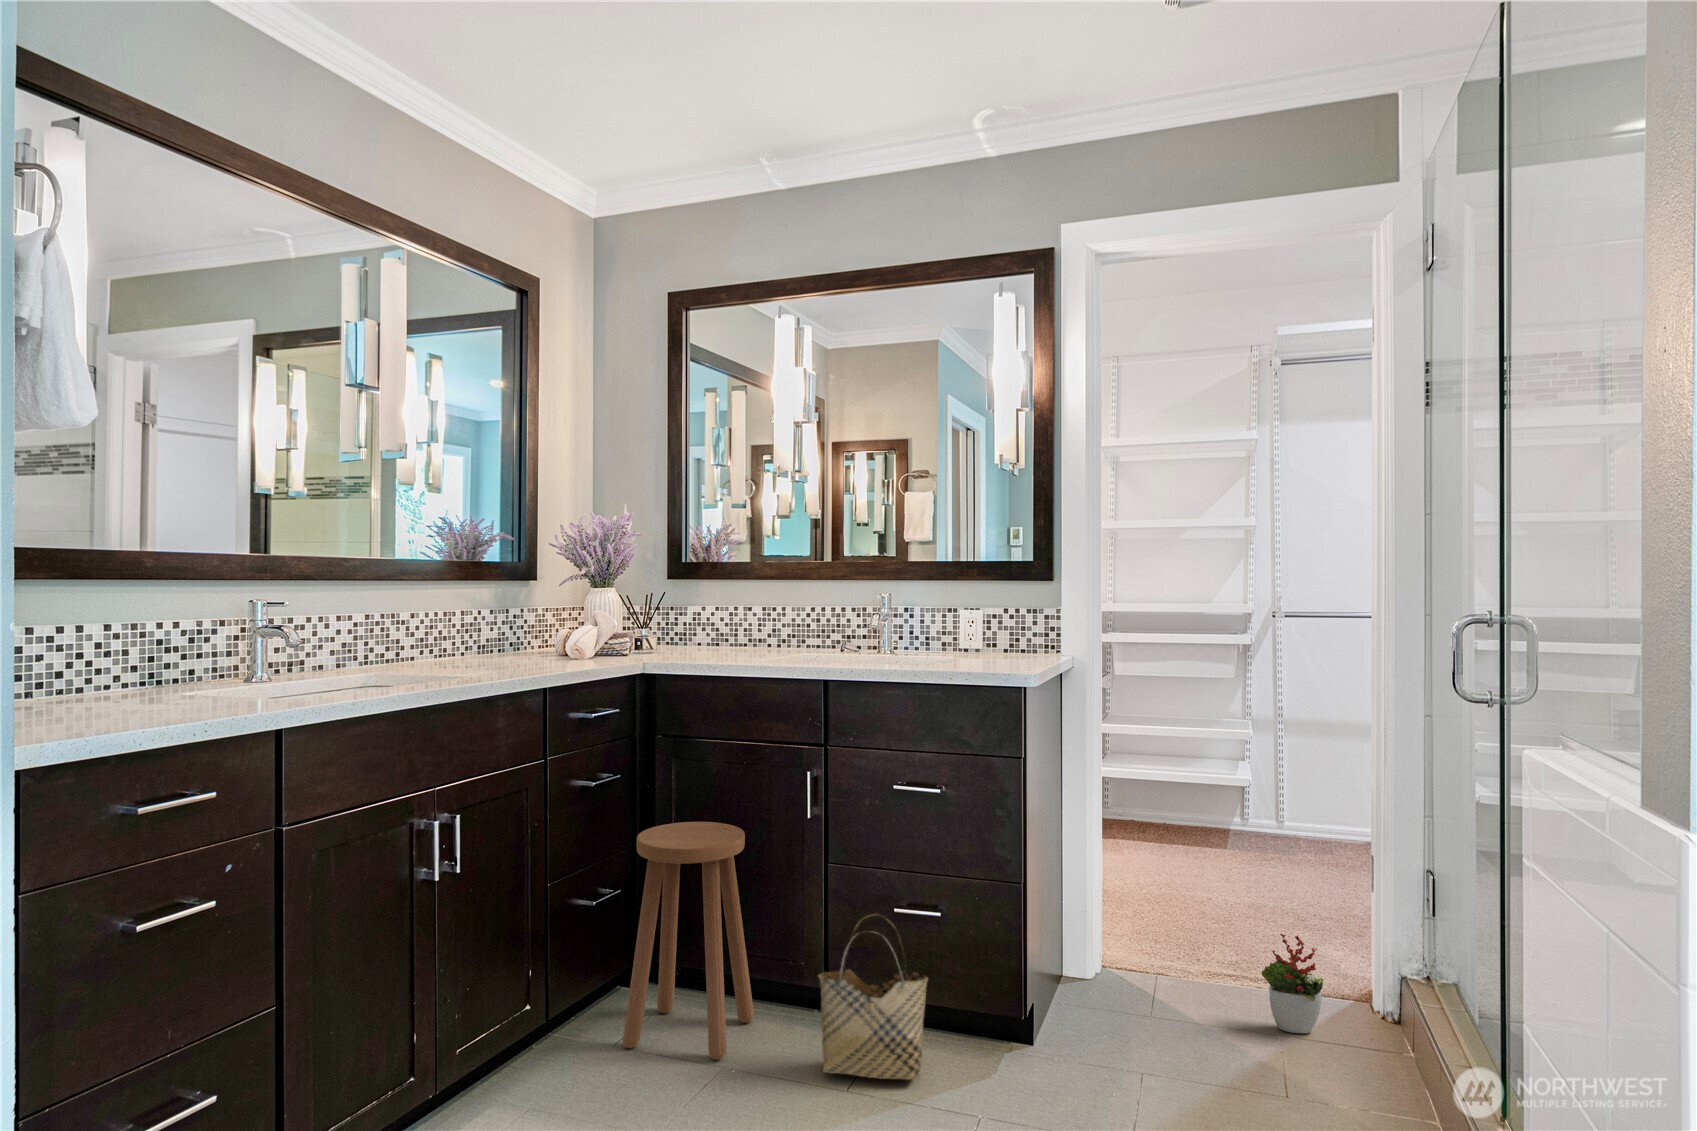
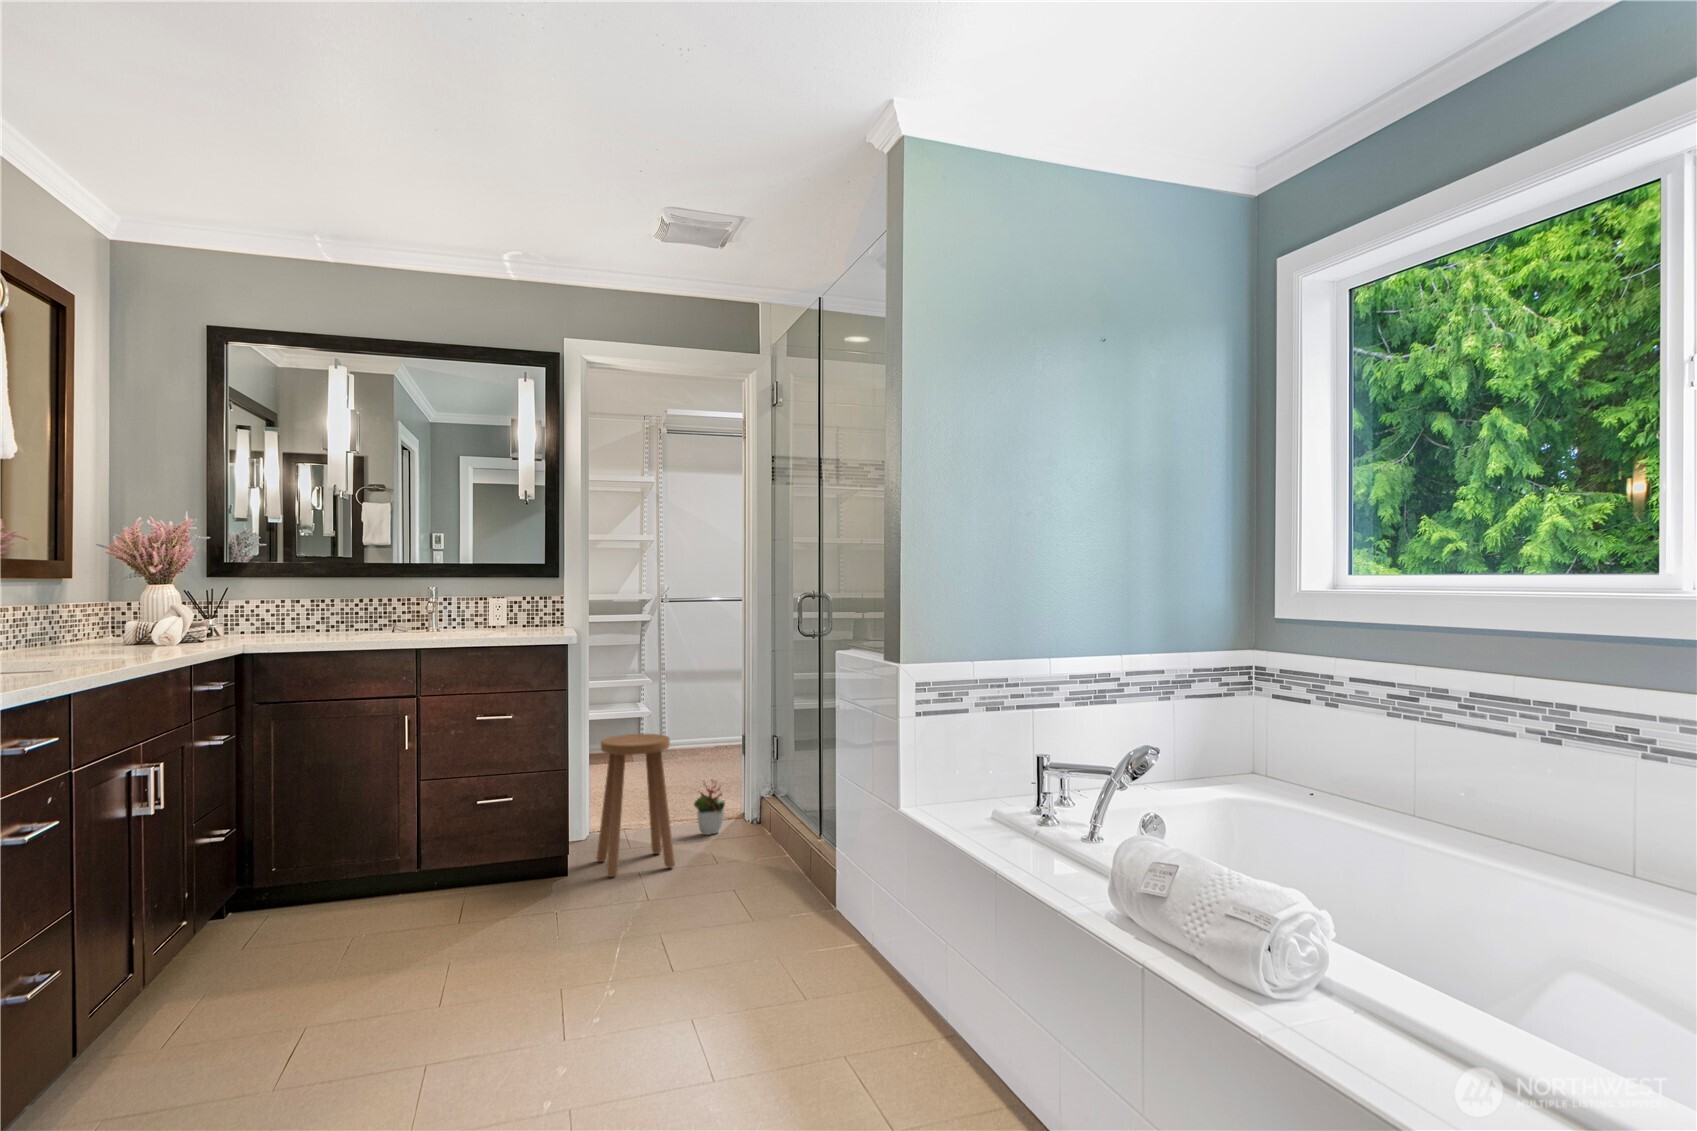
stool: present [623,822,754,1059] -> present [597,734,675,877]
woven basket: present [818,913,928,1080] -> none [436,803,514,914]

